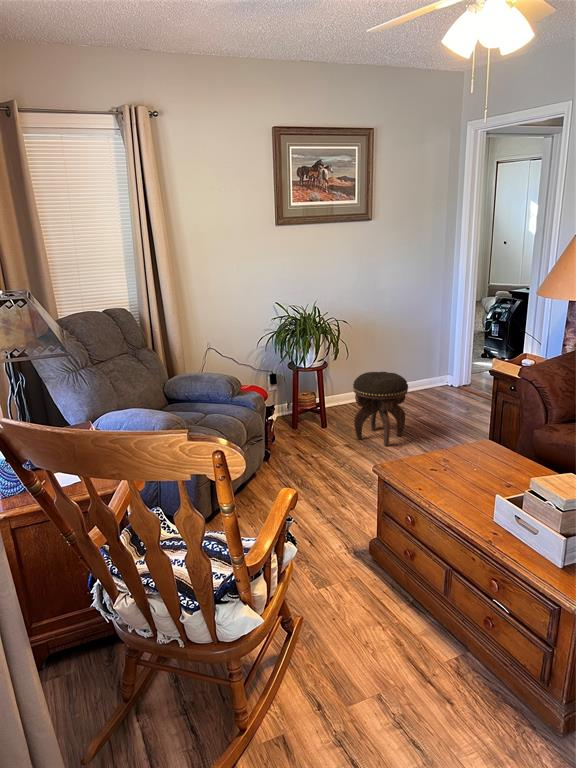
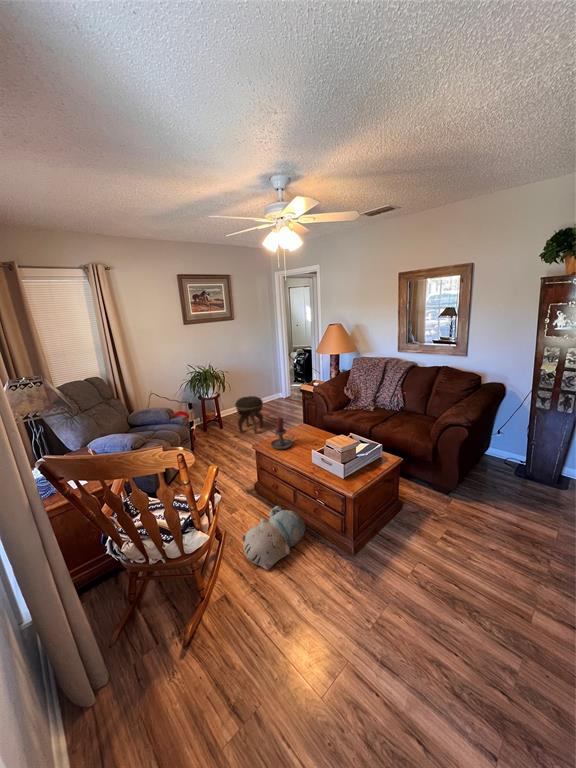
candle holder: none [410,416,463,483] -> present [271,417,294,449]
plush toy: none [329,594,462,715] -> present [242,506,305,570]

